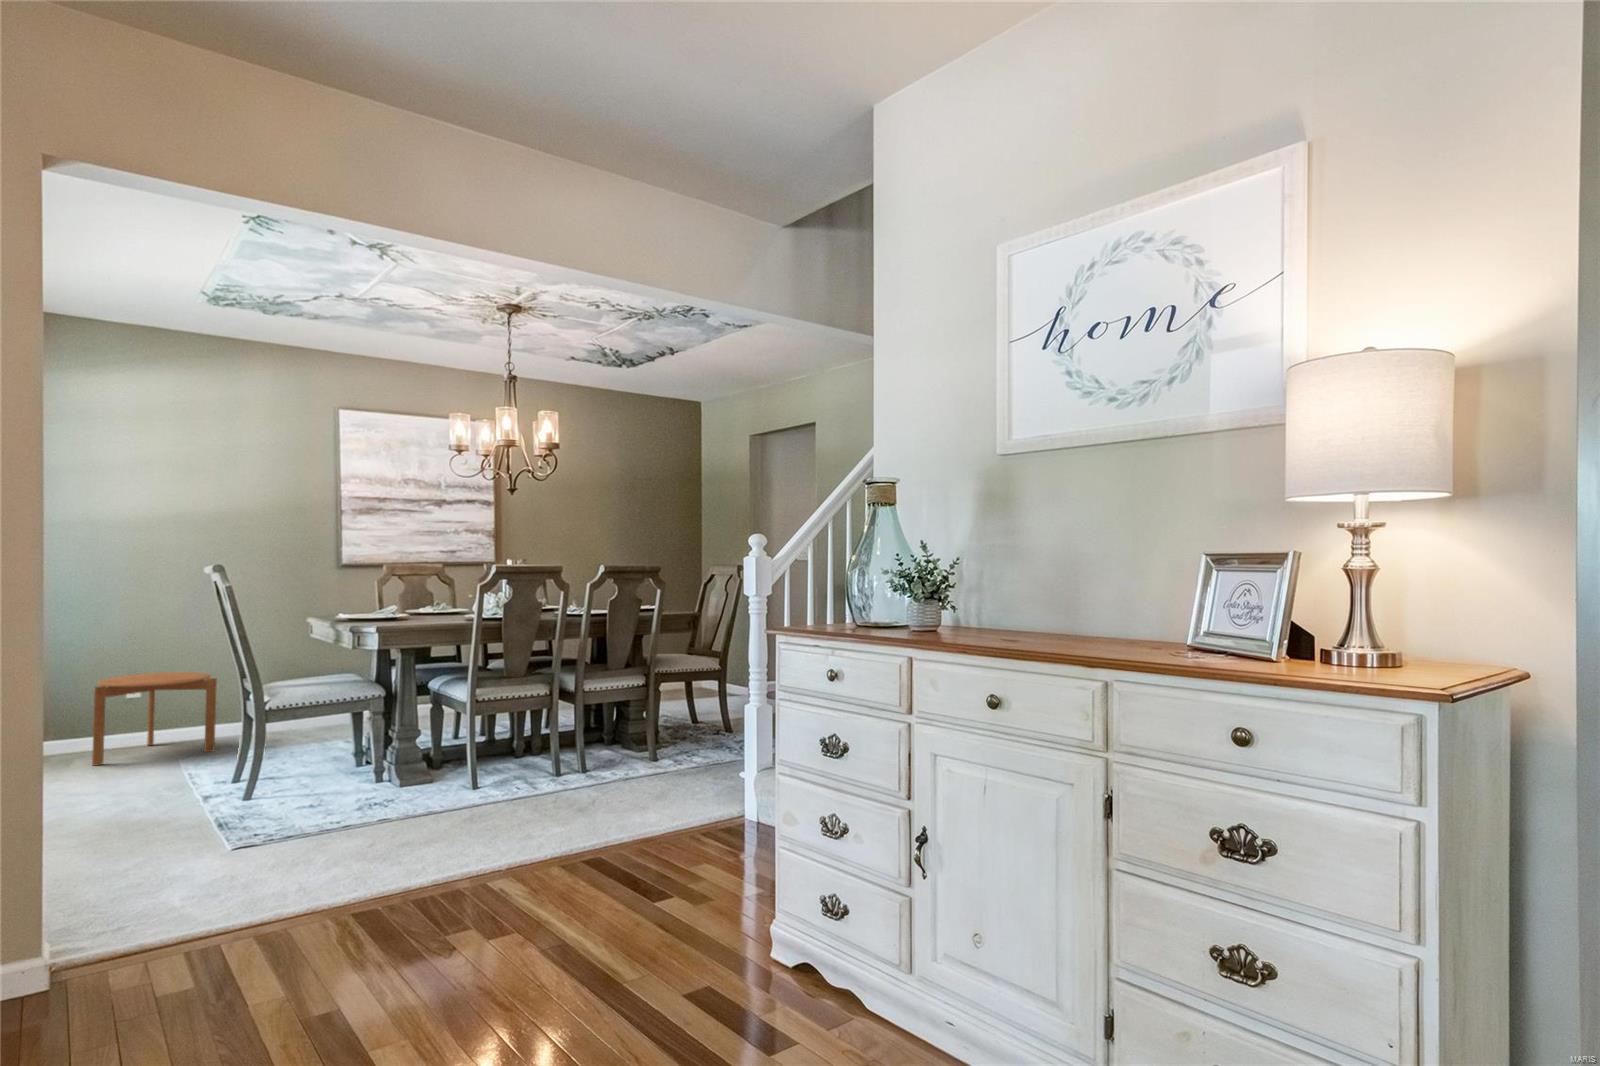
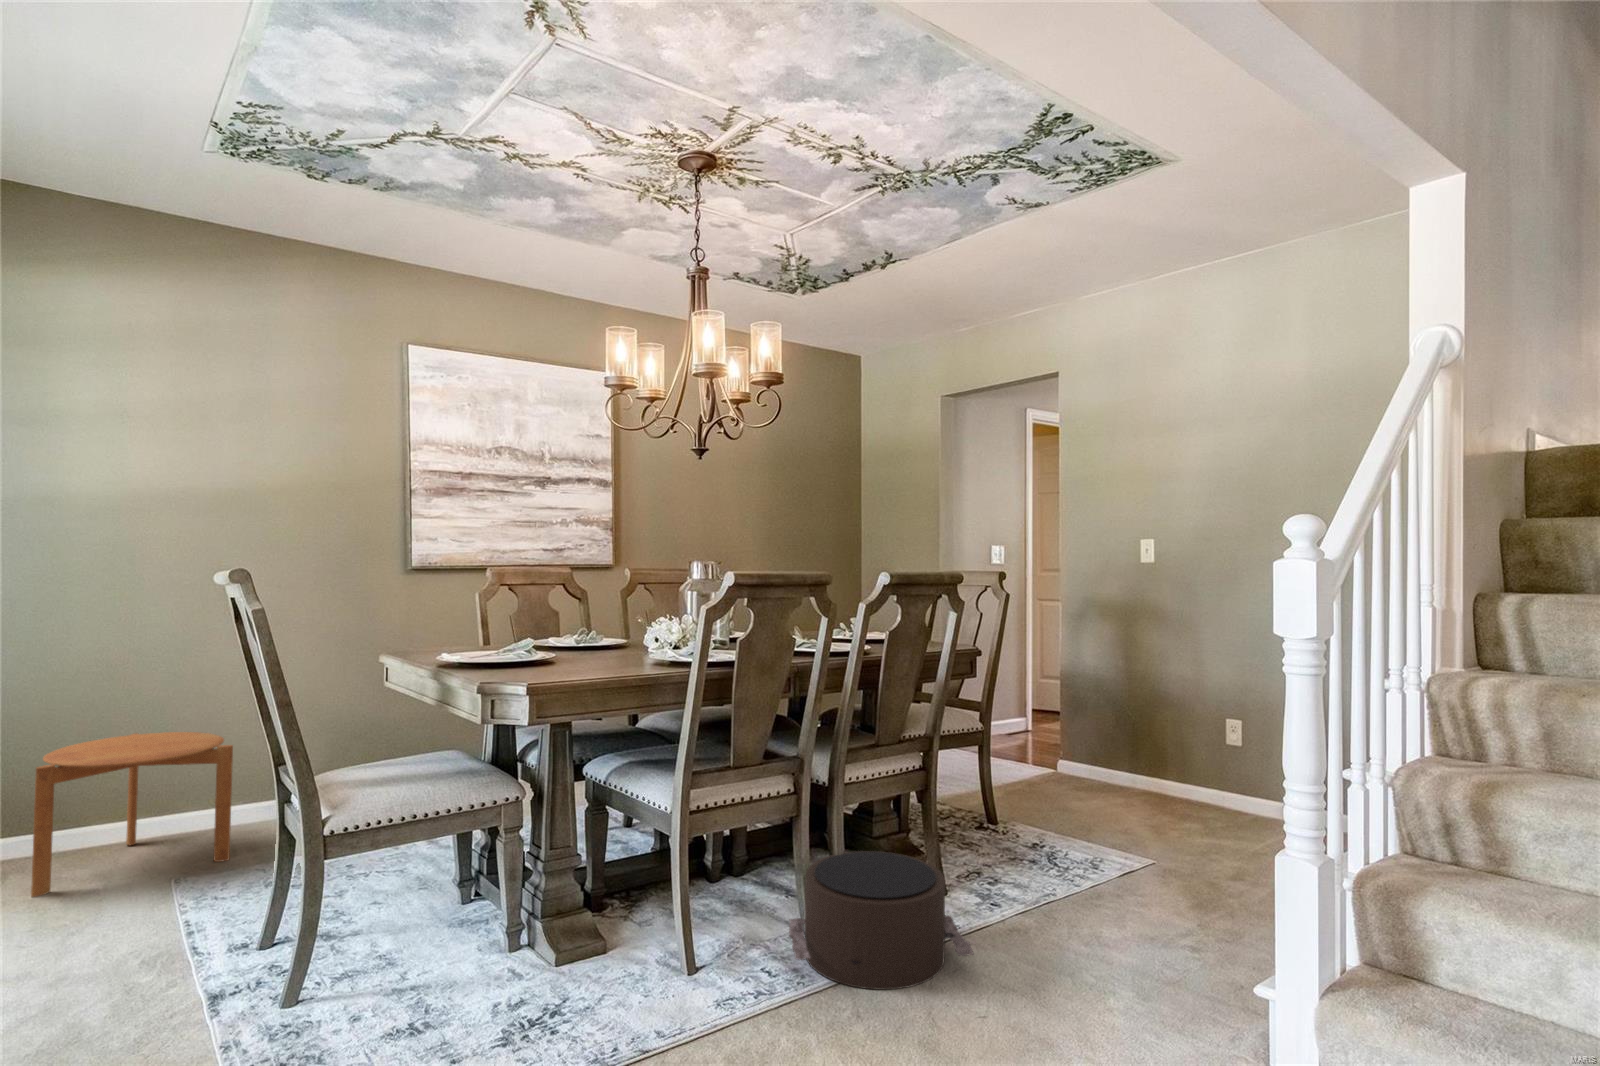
pouf: none [528,730,634,794] -> present [789,851,973,990]

